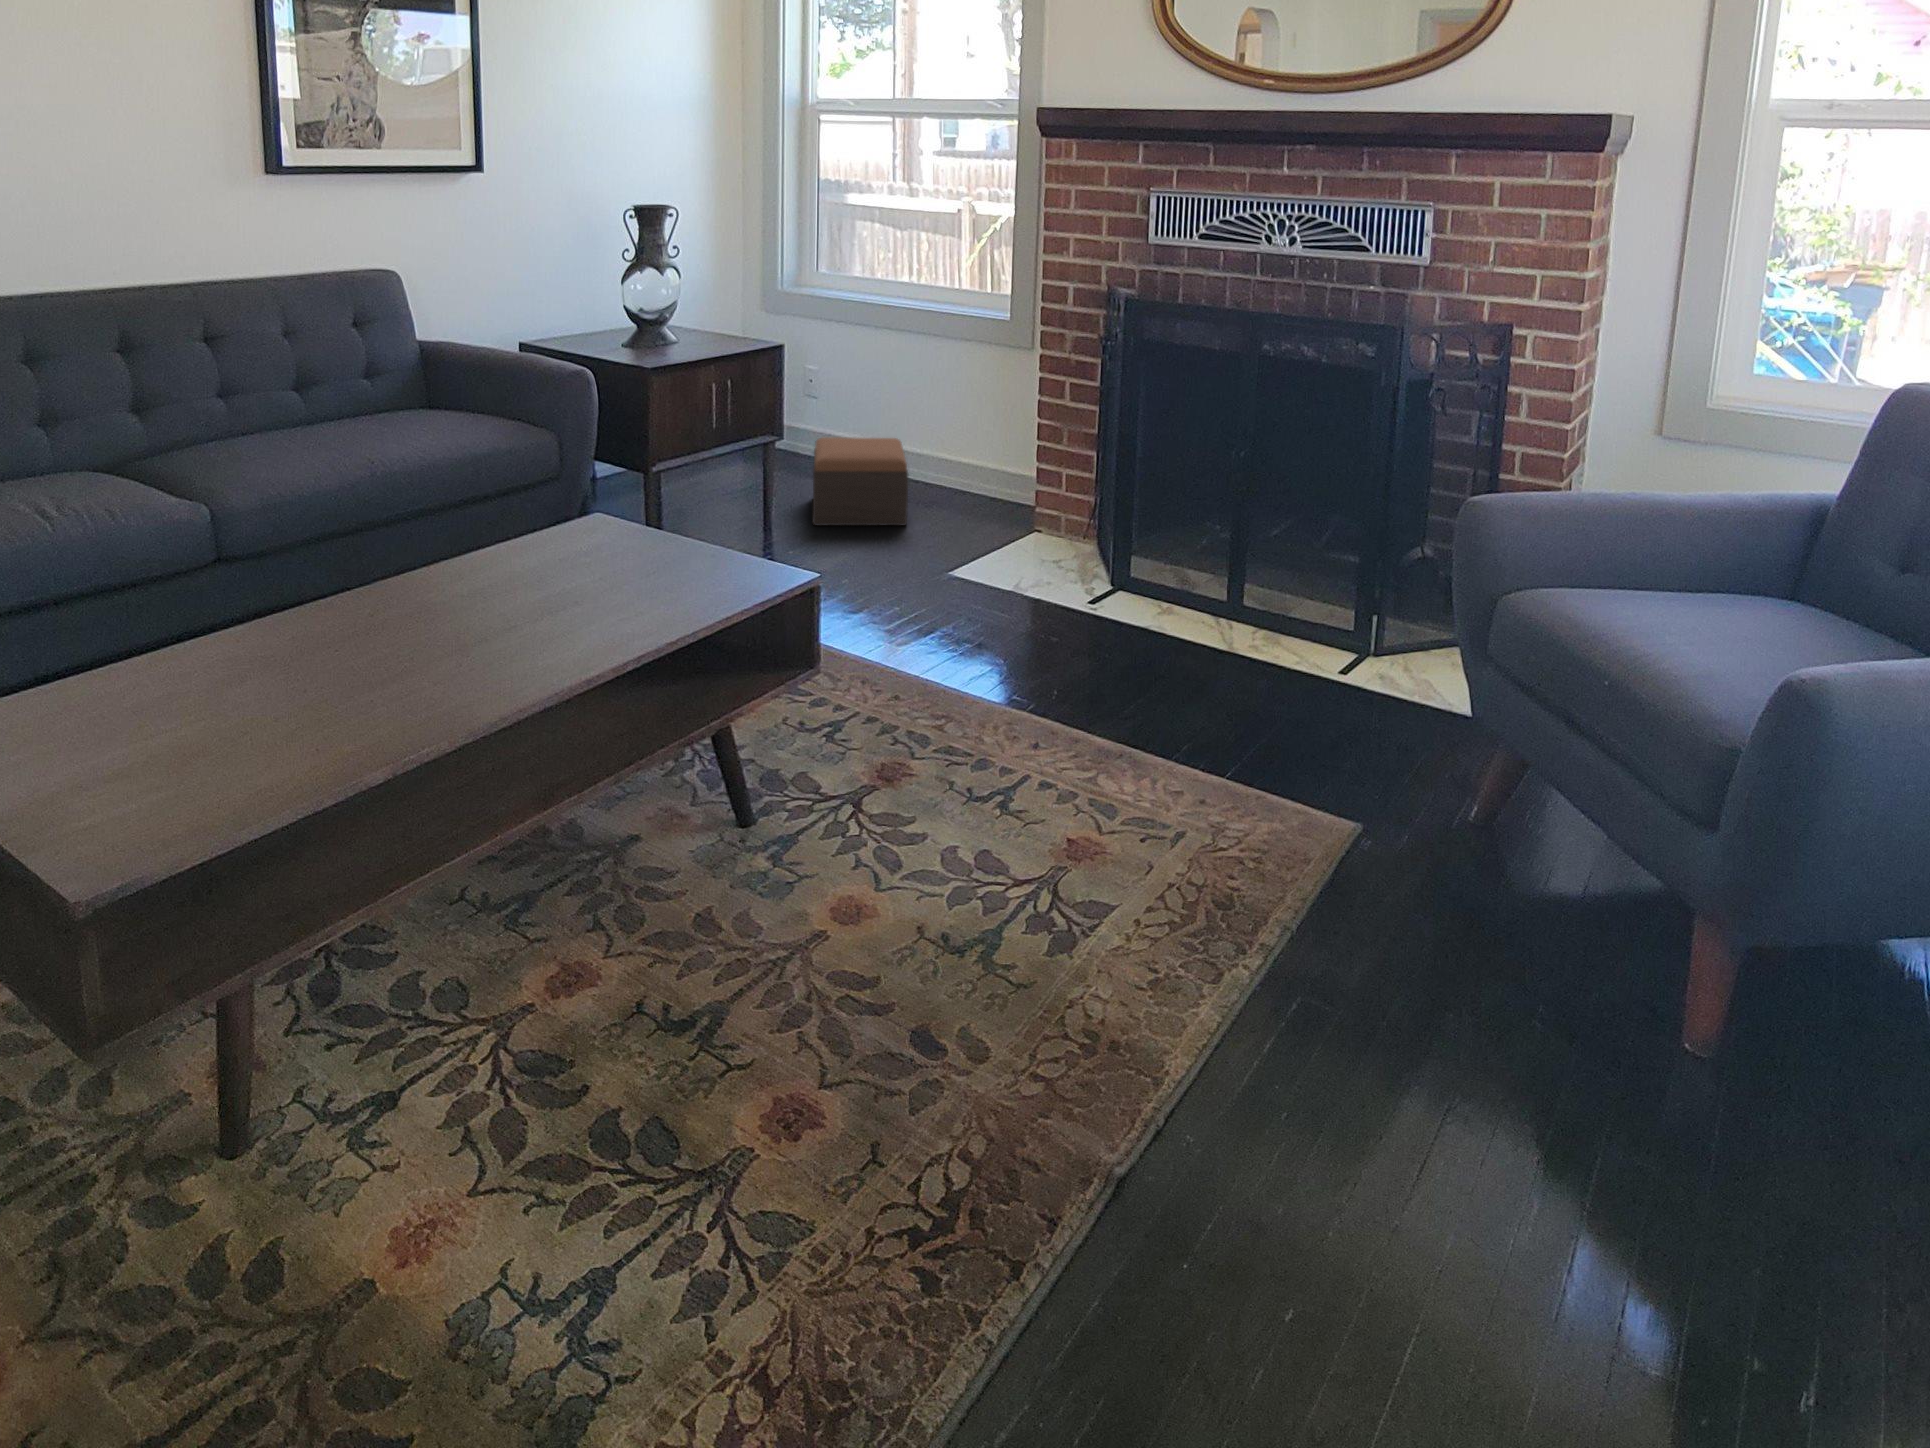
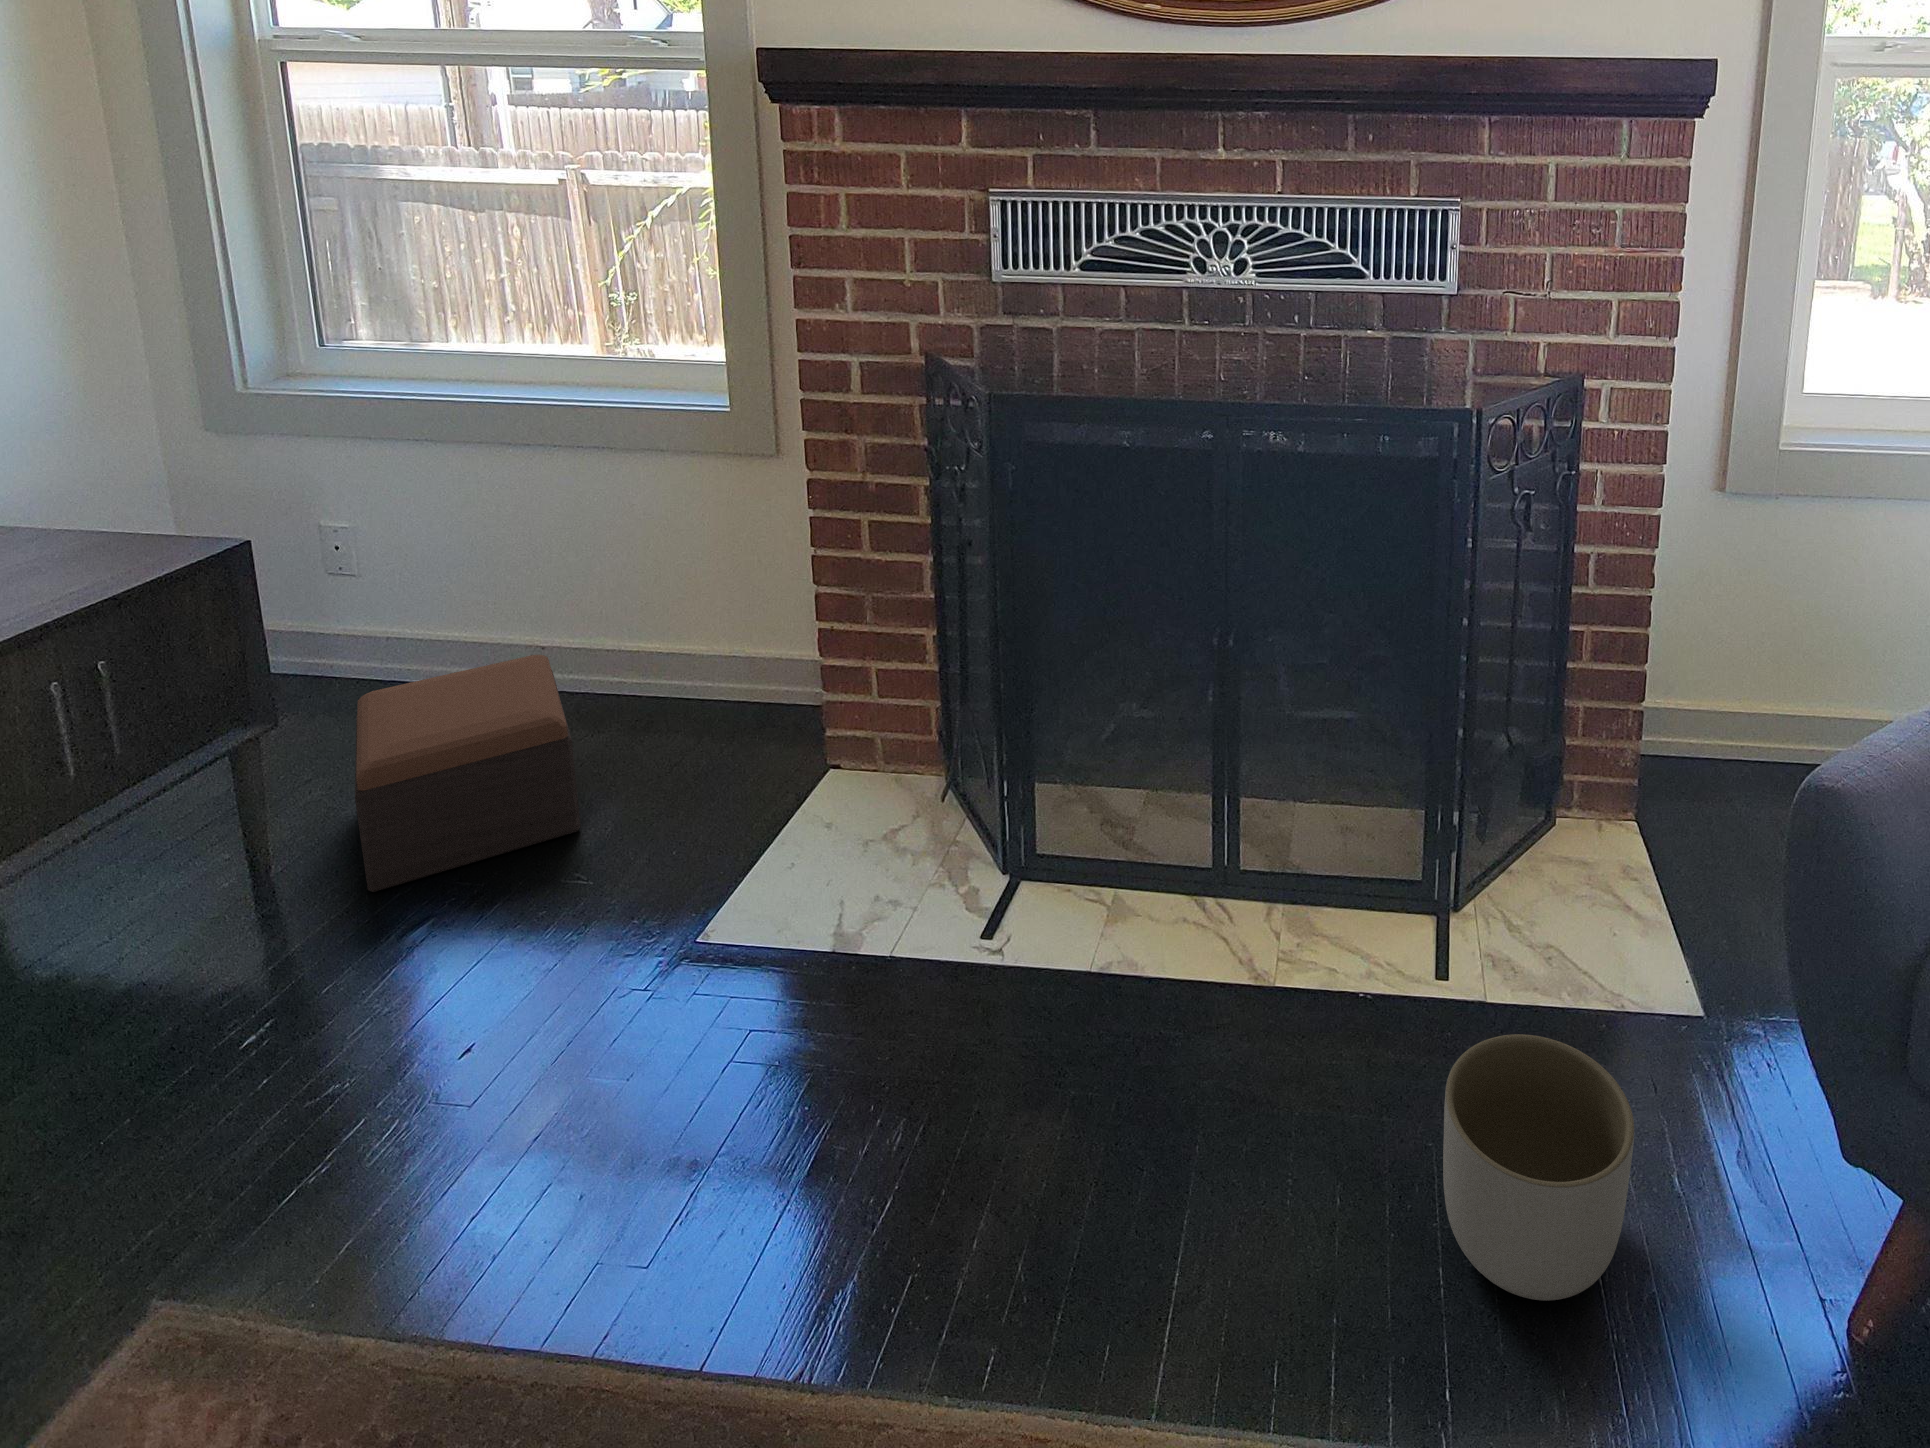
planter: none [1294,646,1403,769] -> present [1443,1034,1634,1301]

